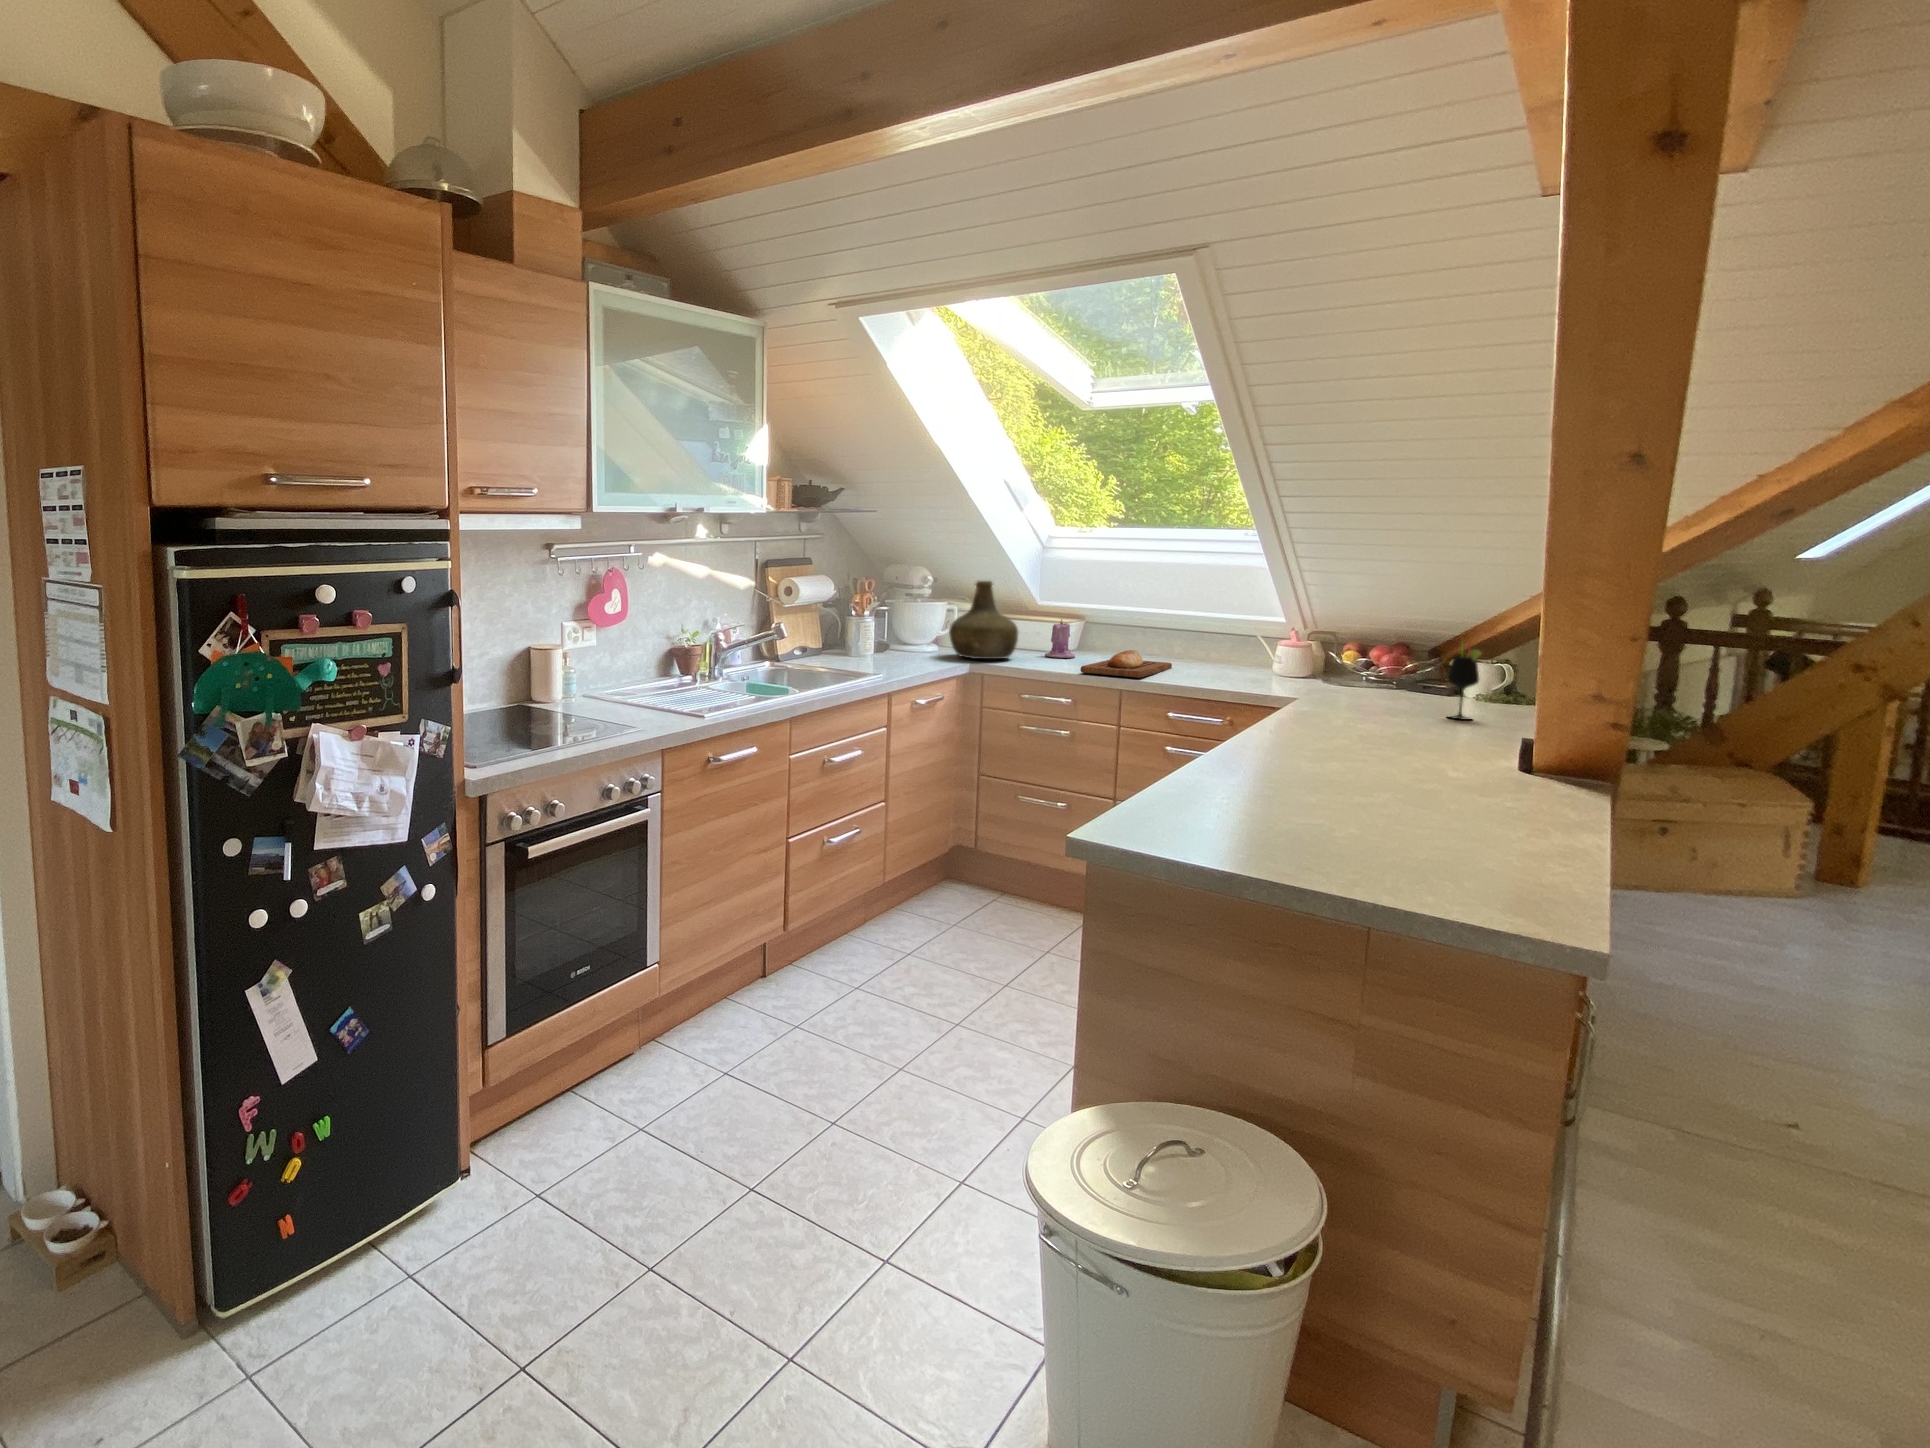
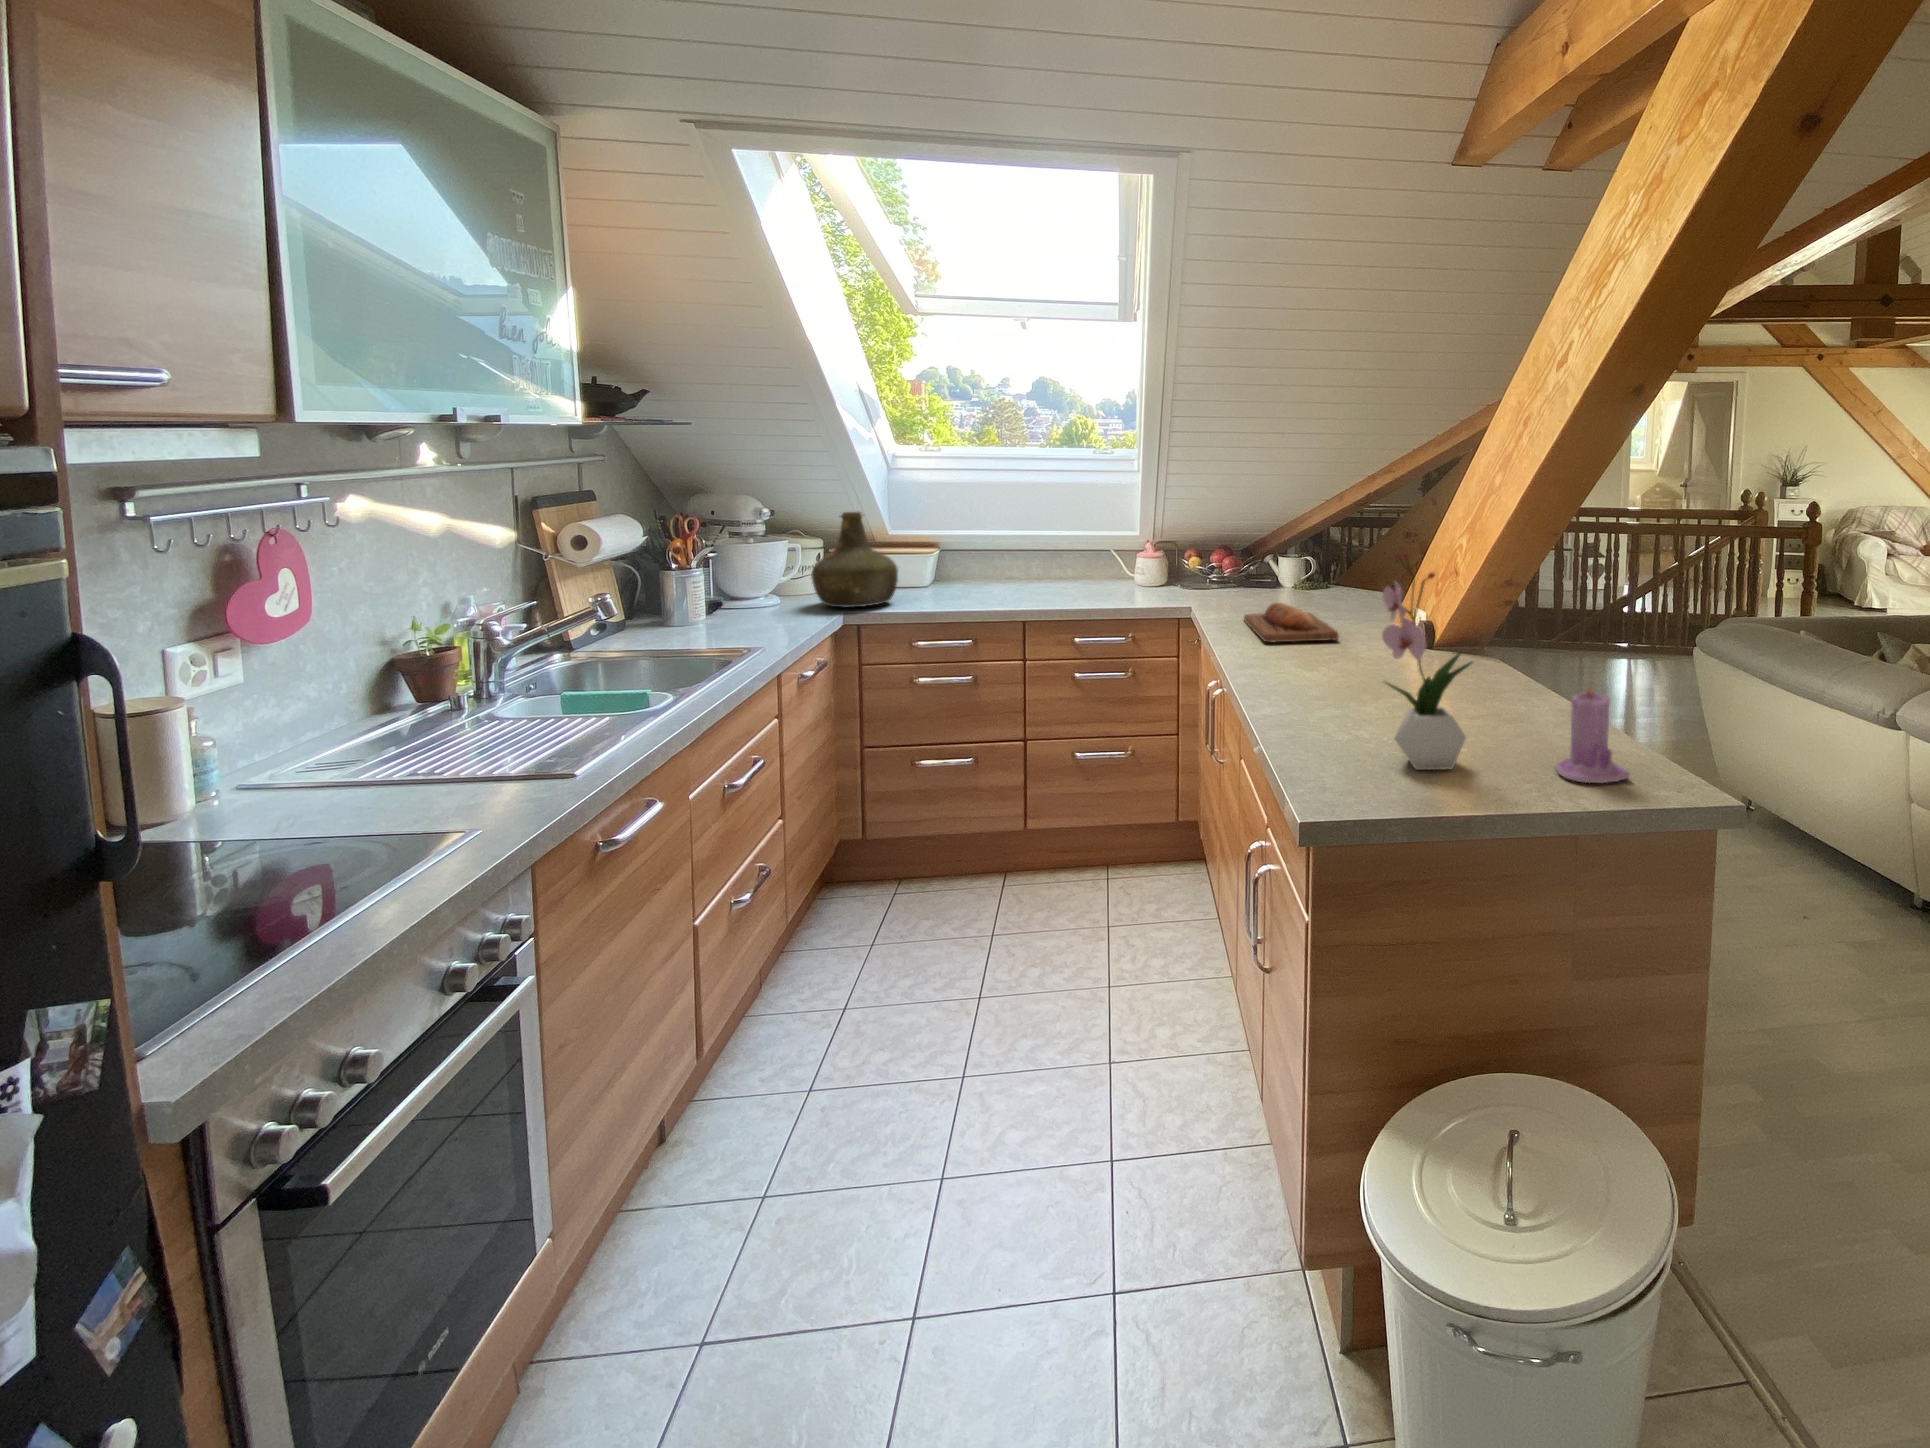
flower arrangement: none [1180,618,1267,829] -> present [1382,552,1473,770]
candle: present [1045,620,1075,658] -> present [1555,688,1630,783]
wine glass: present [1447,649,1481,720] -> none [1327,547,1352,612]
bread loaf: present [1080,650,1172,678] -> present [1244,603,1339,643]

